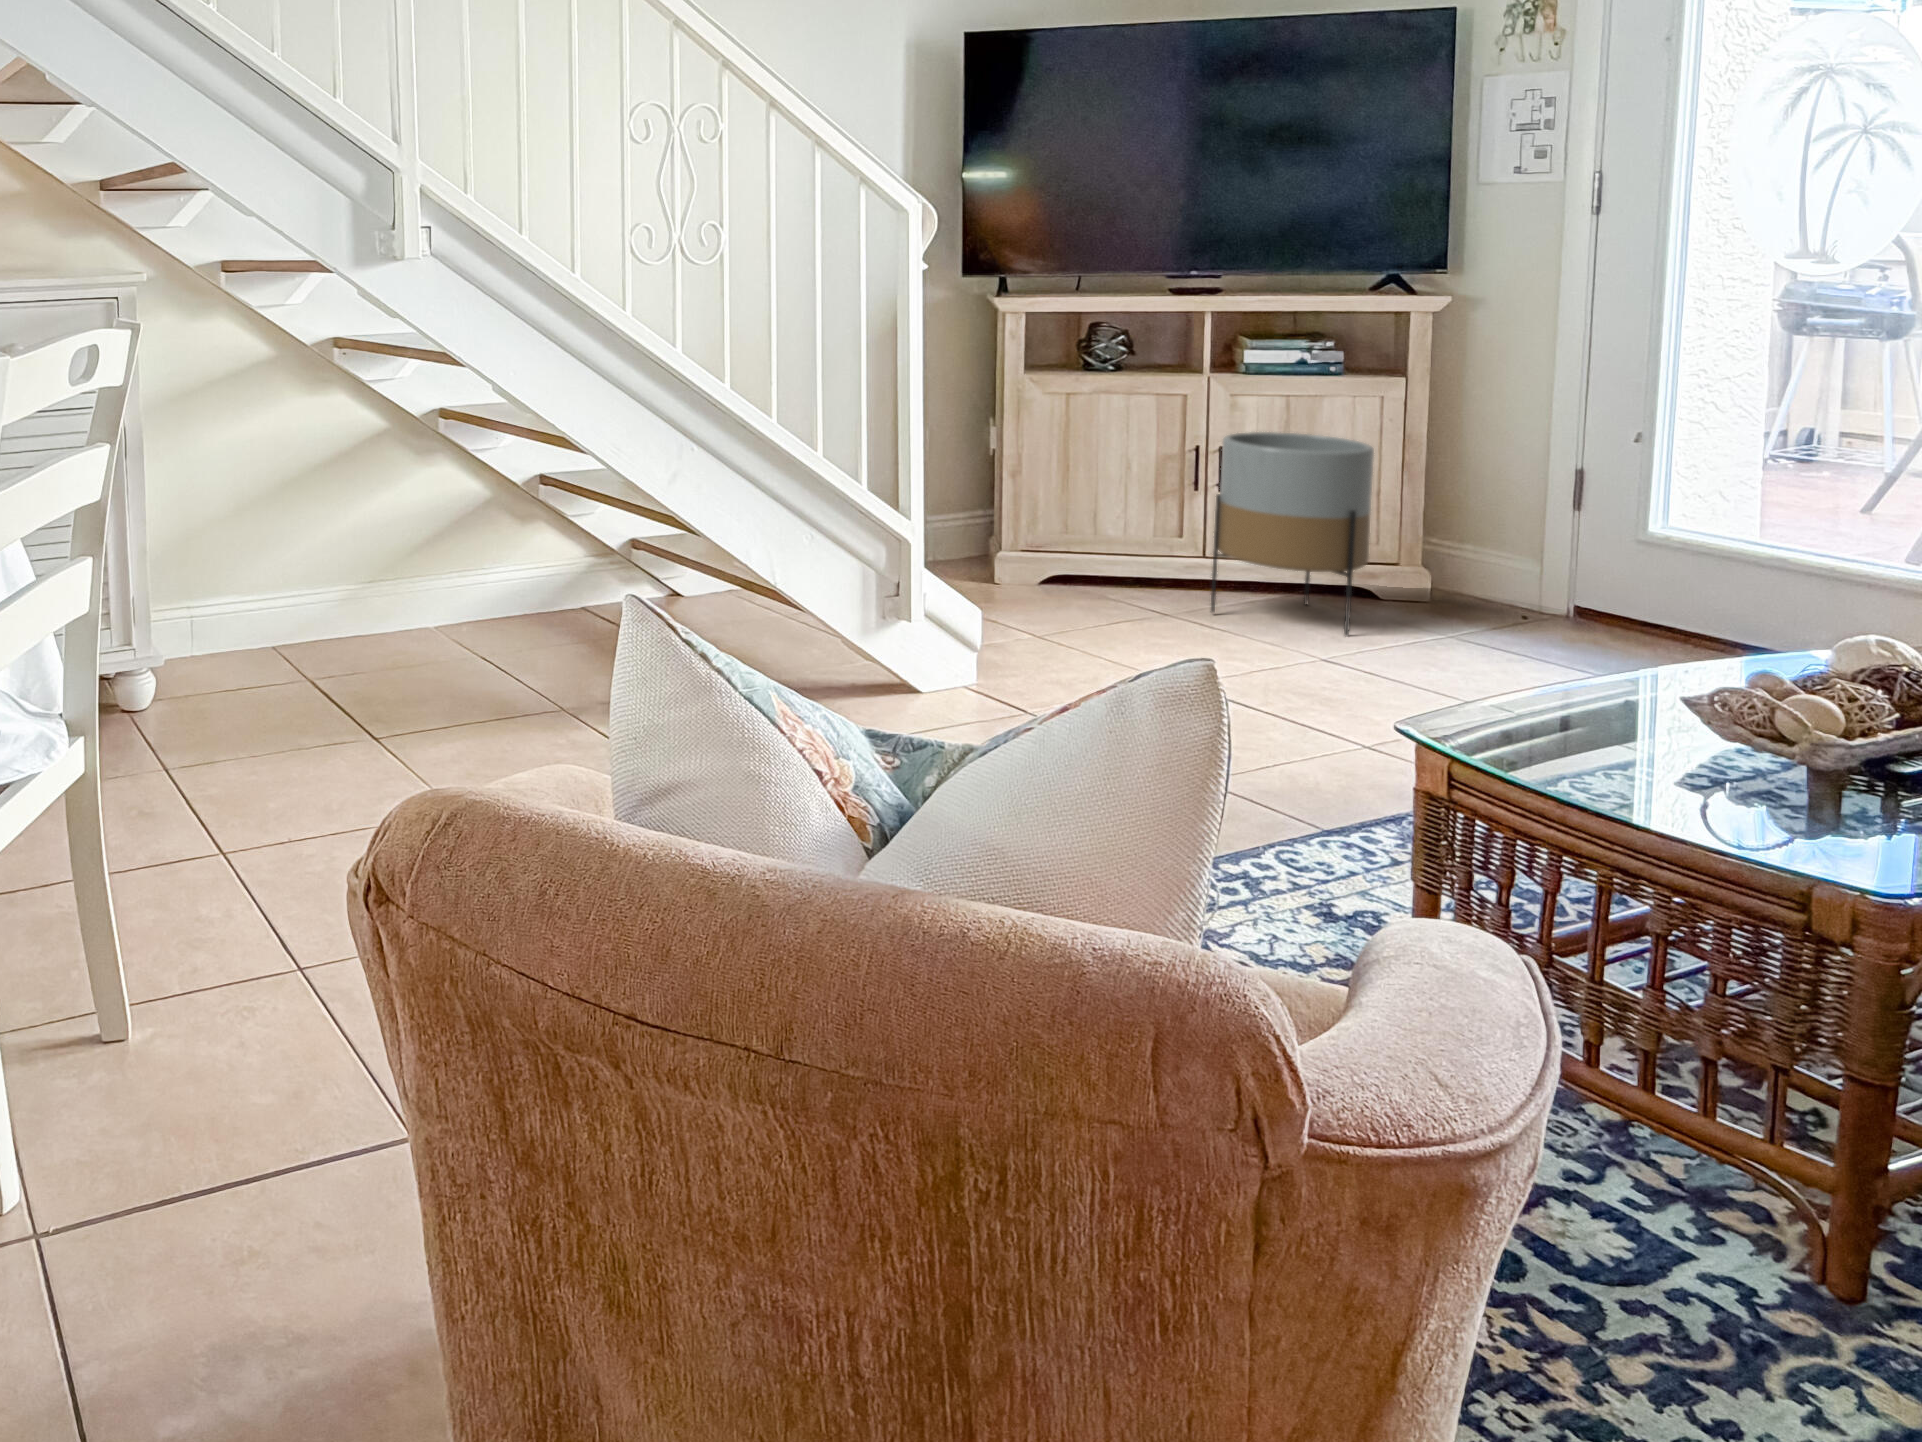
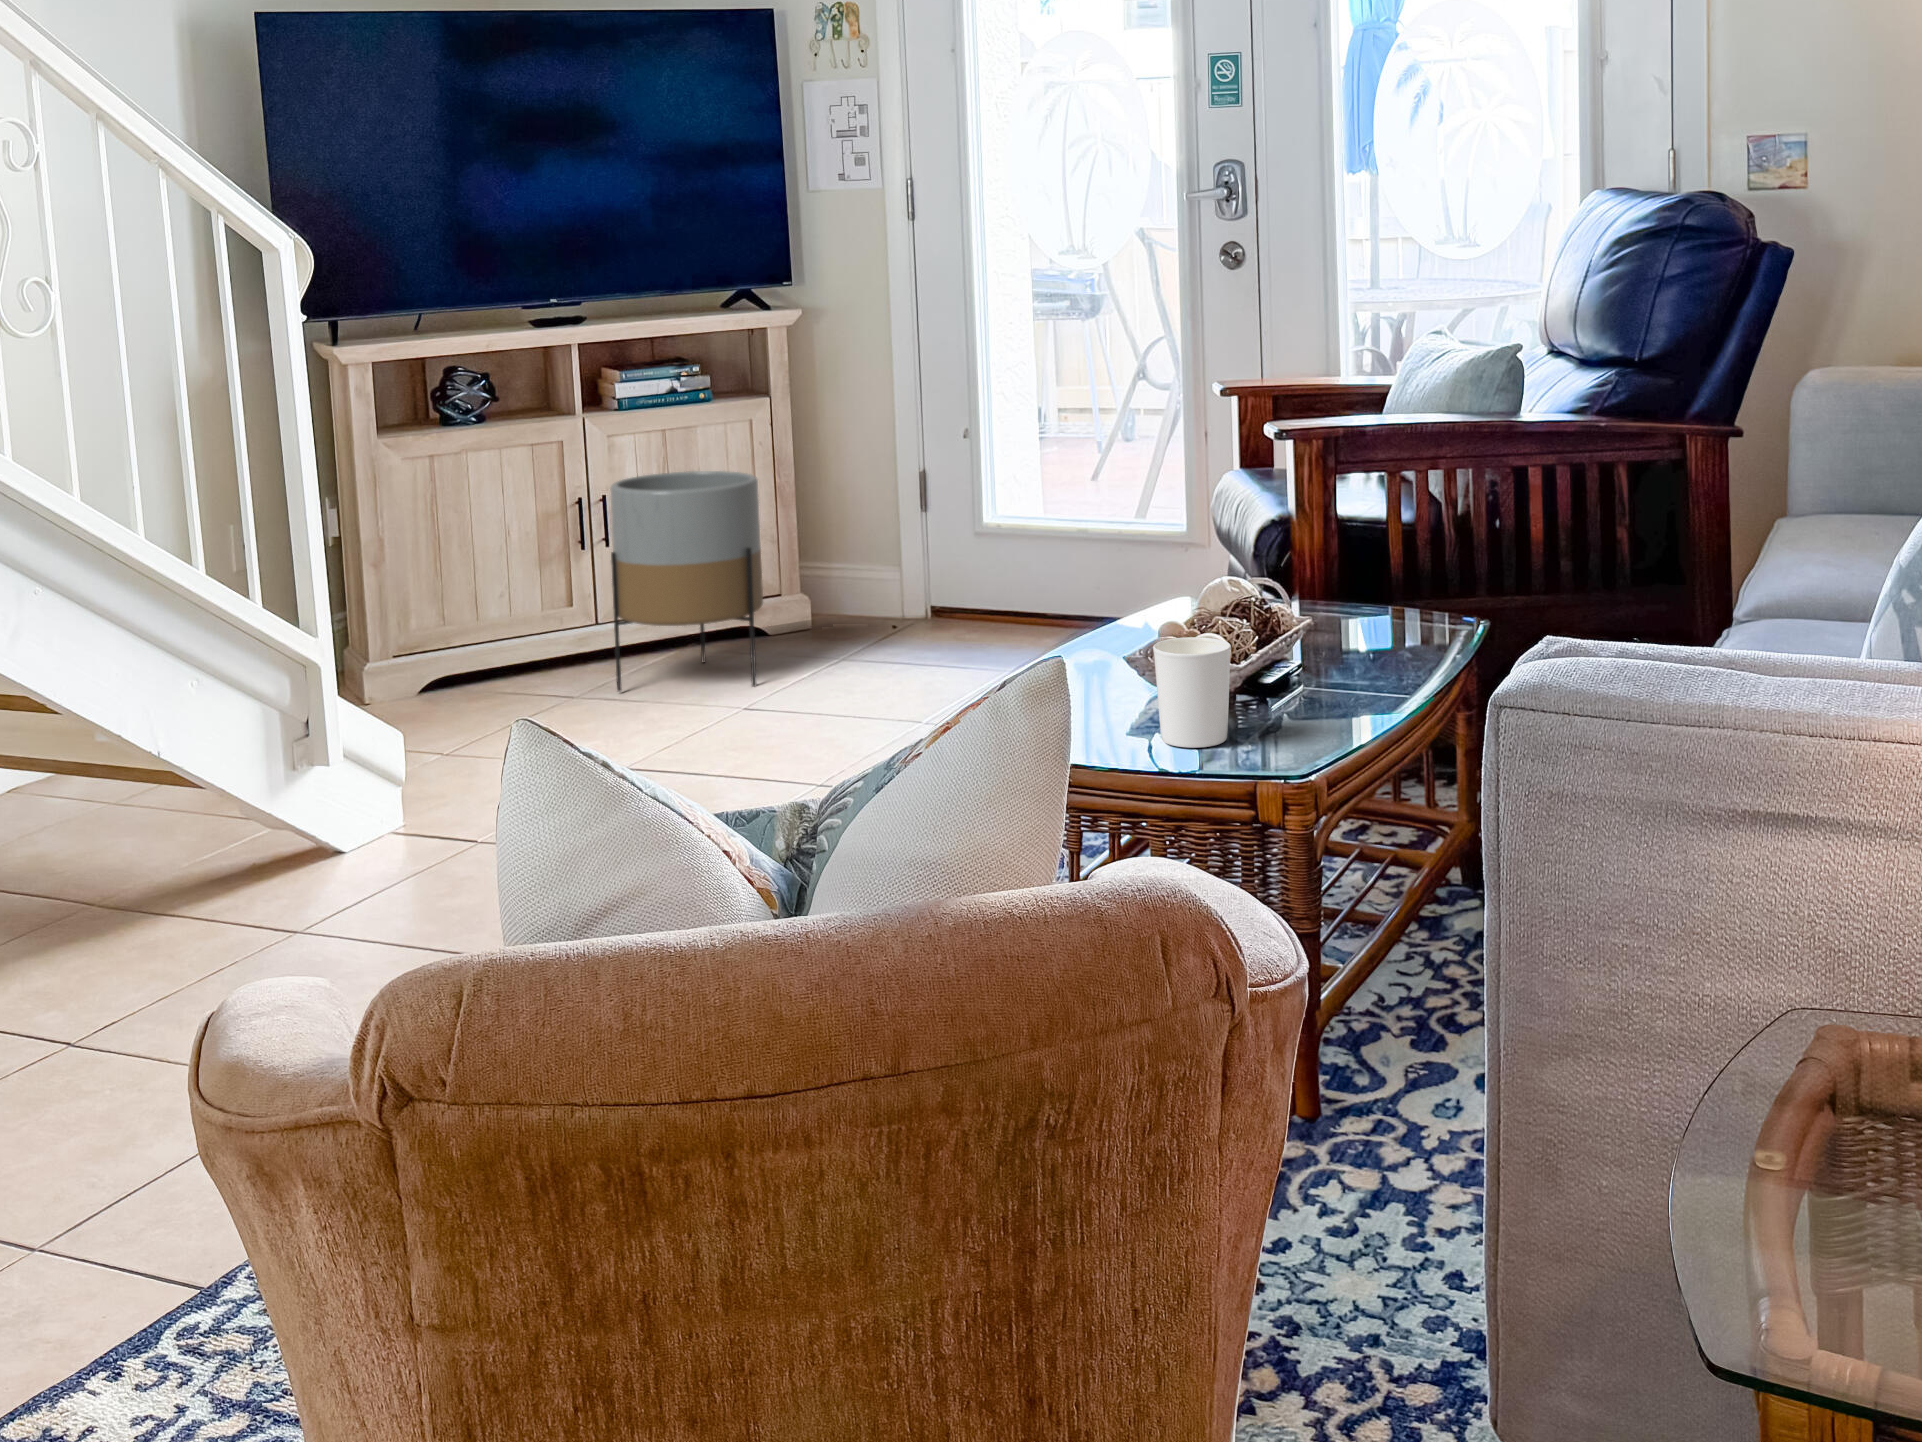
candle holder: none [1688,691,1810,826] -> present [1153,637,1231,748]

